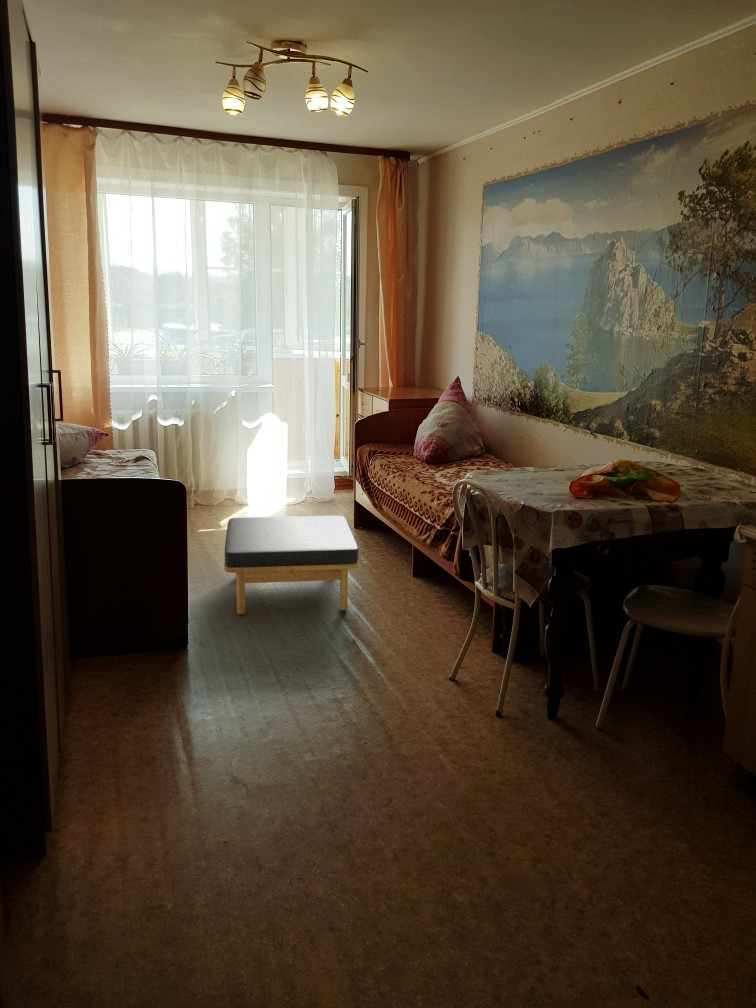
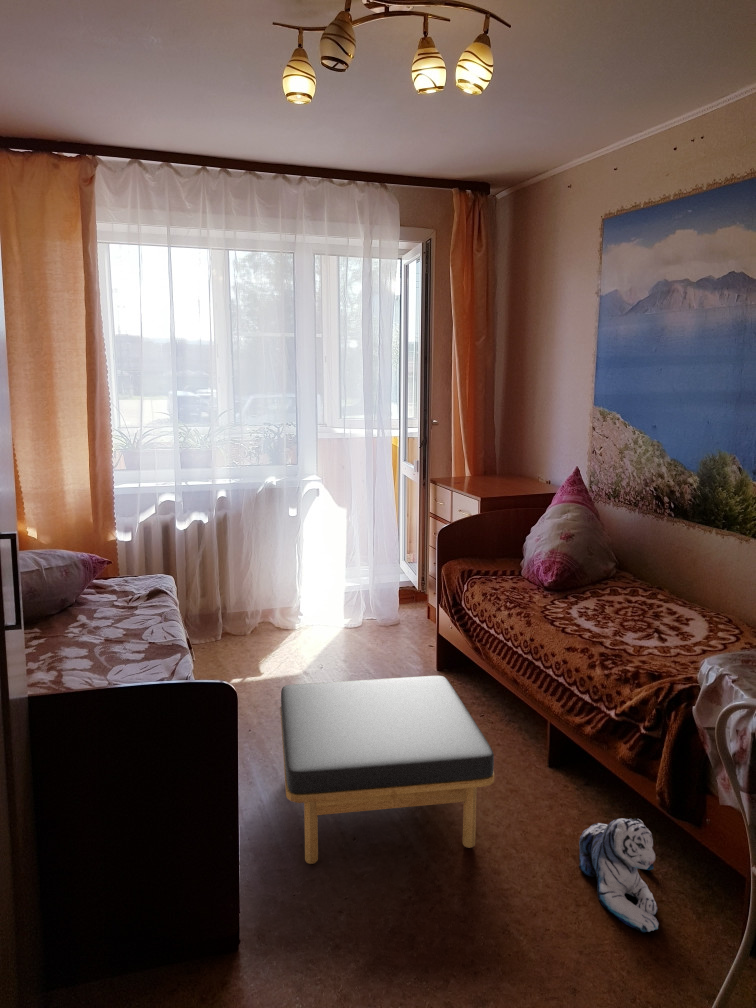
plush toy: none [409,584,456,643] -> present [579,818,659,932]

